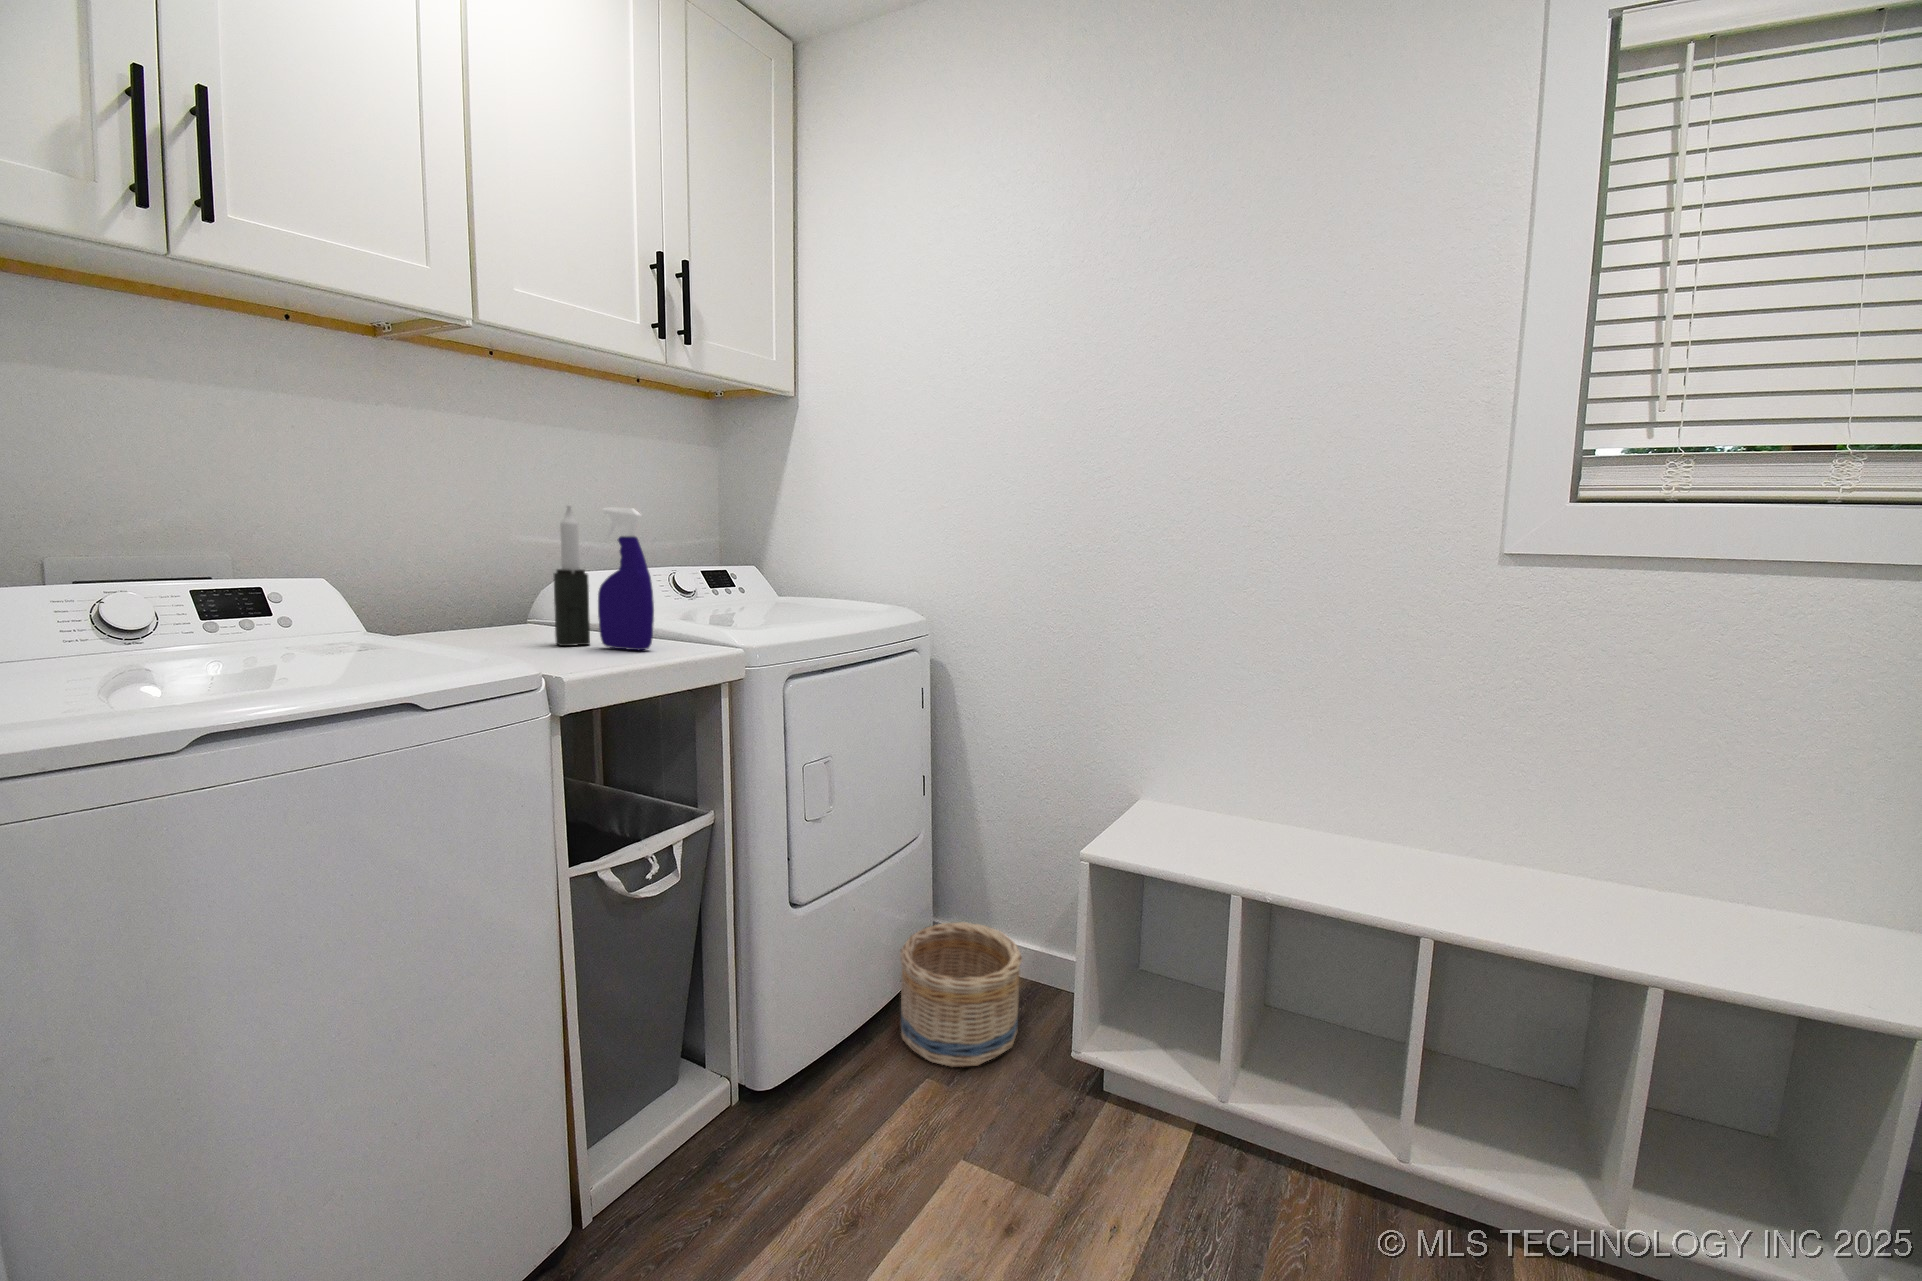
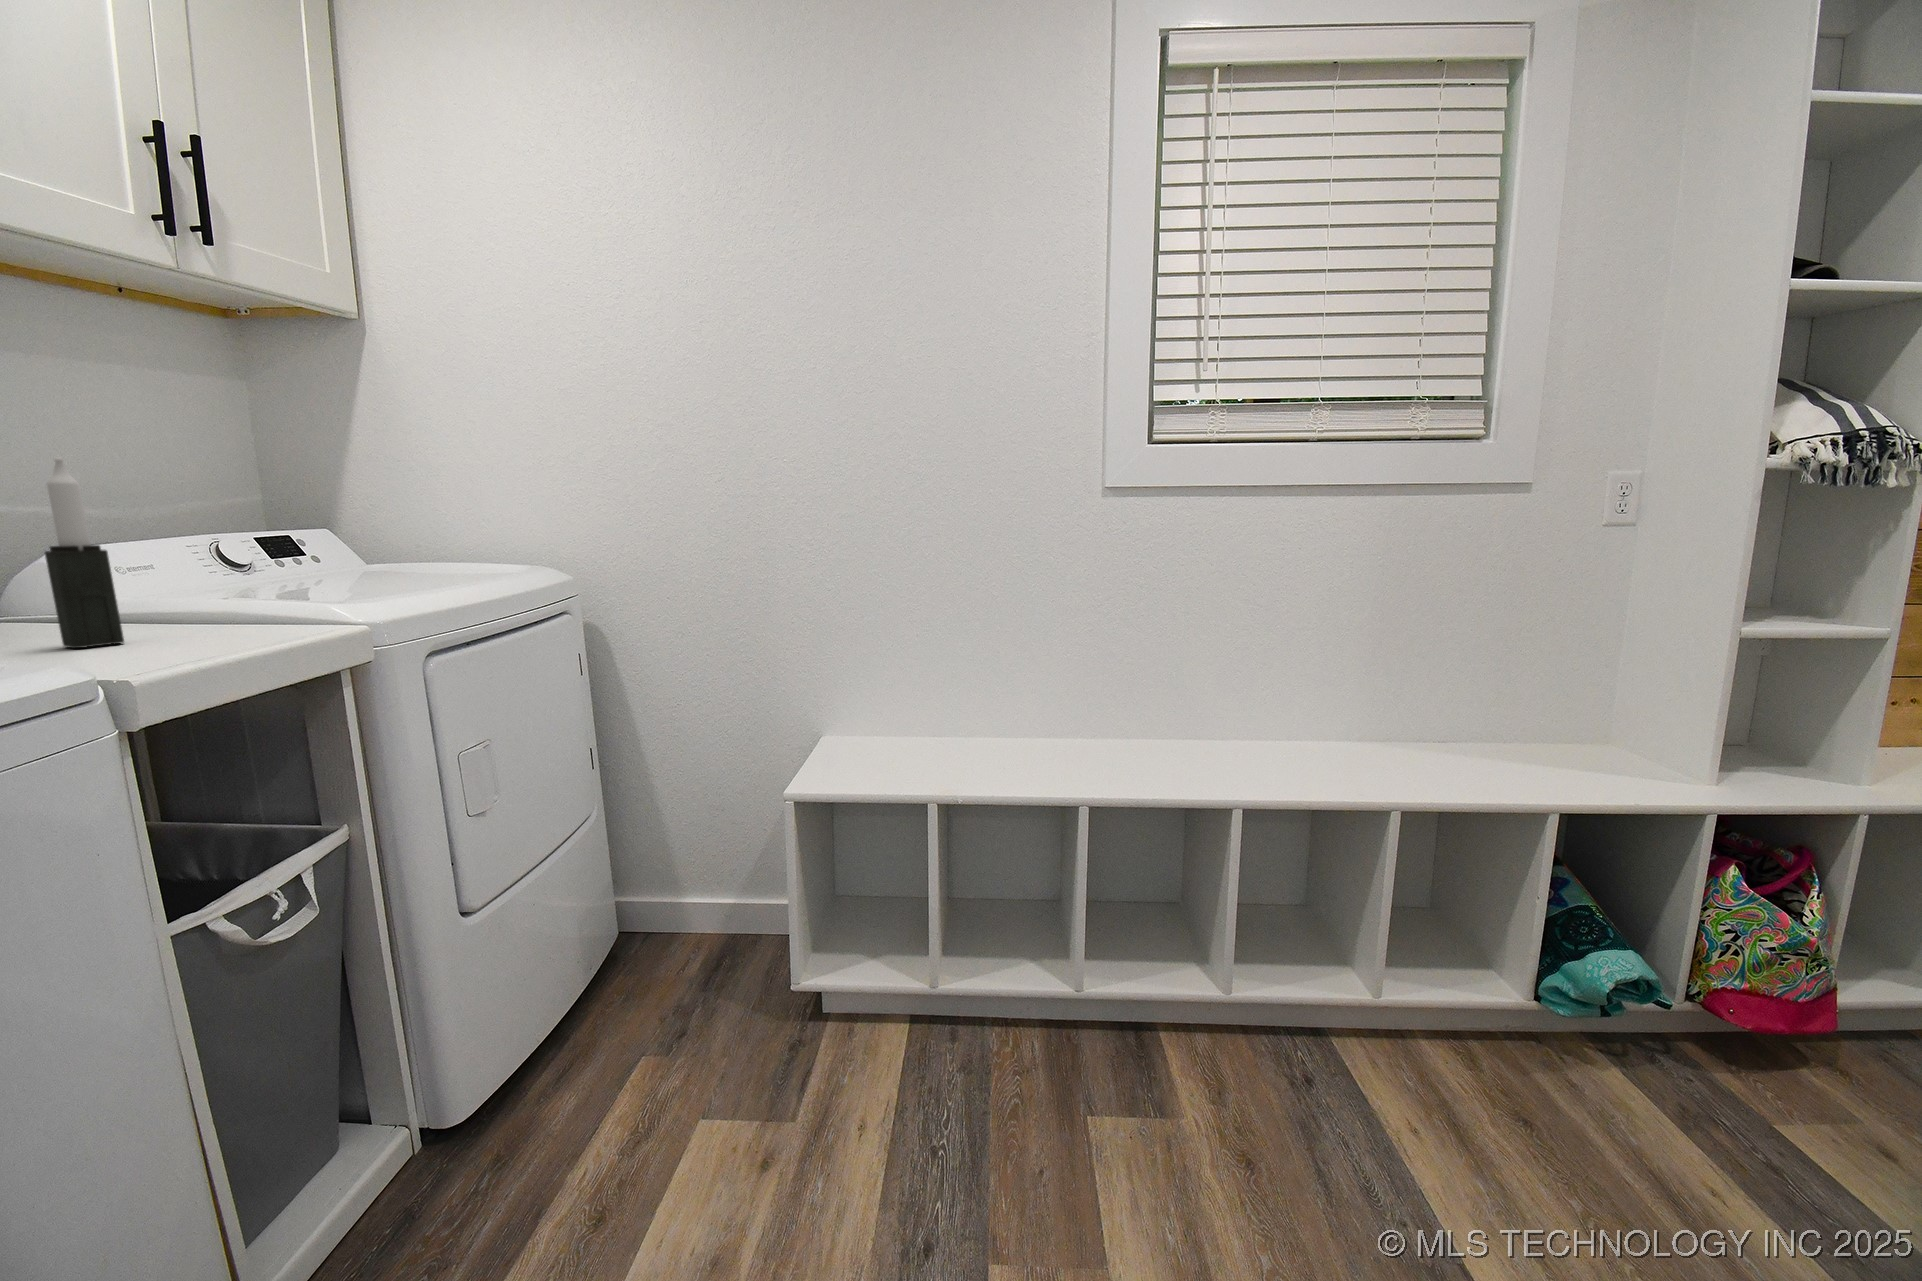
spray bottle: present [598,507,654,650] -> none [122,460,231,644]
basket: present [900,922,1022,1067] -> none [601,889,738,1037]

